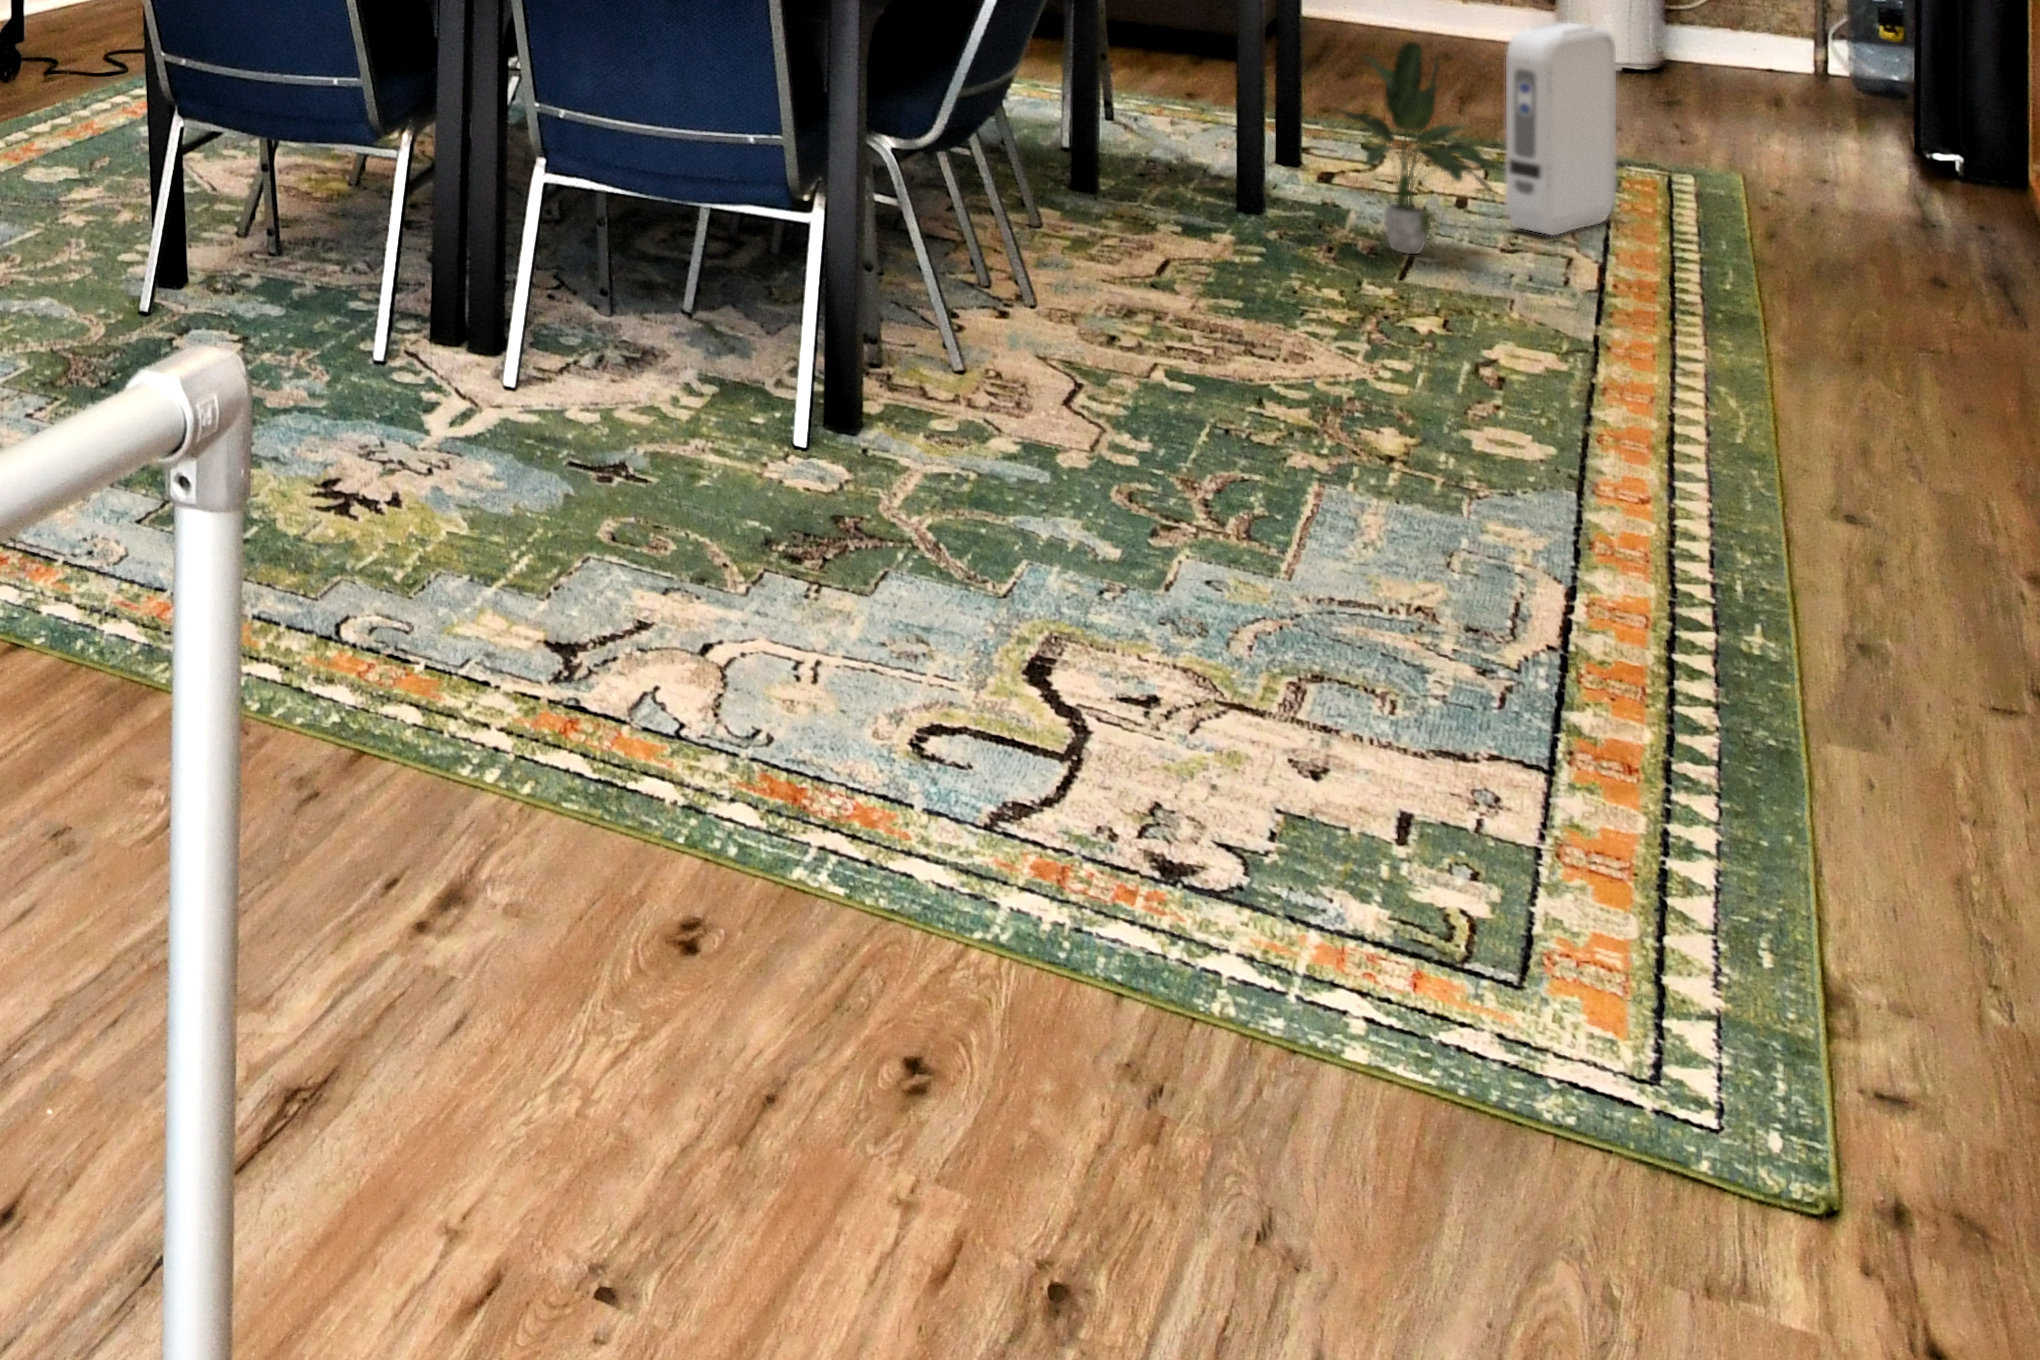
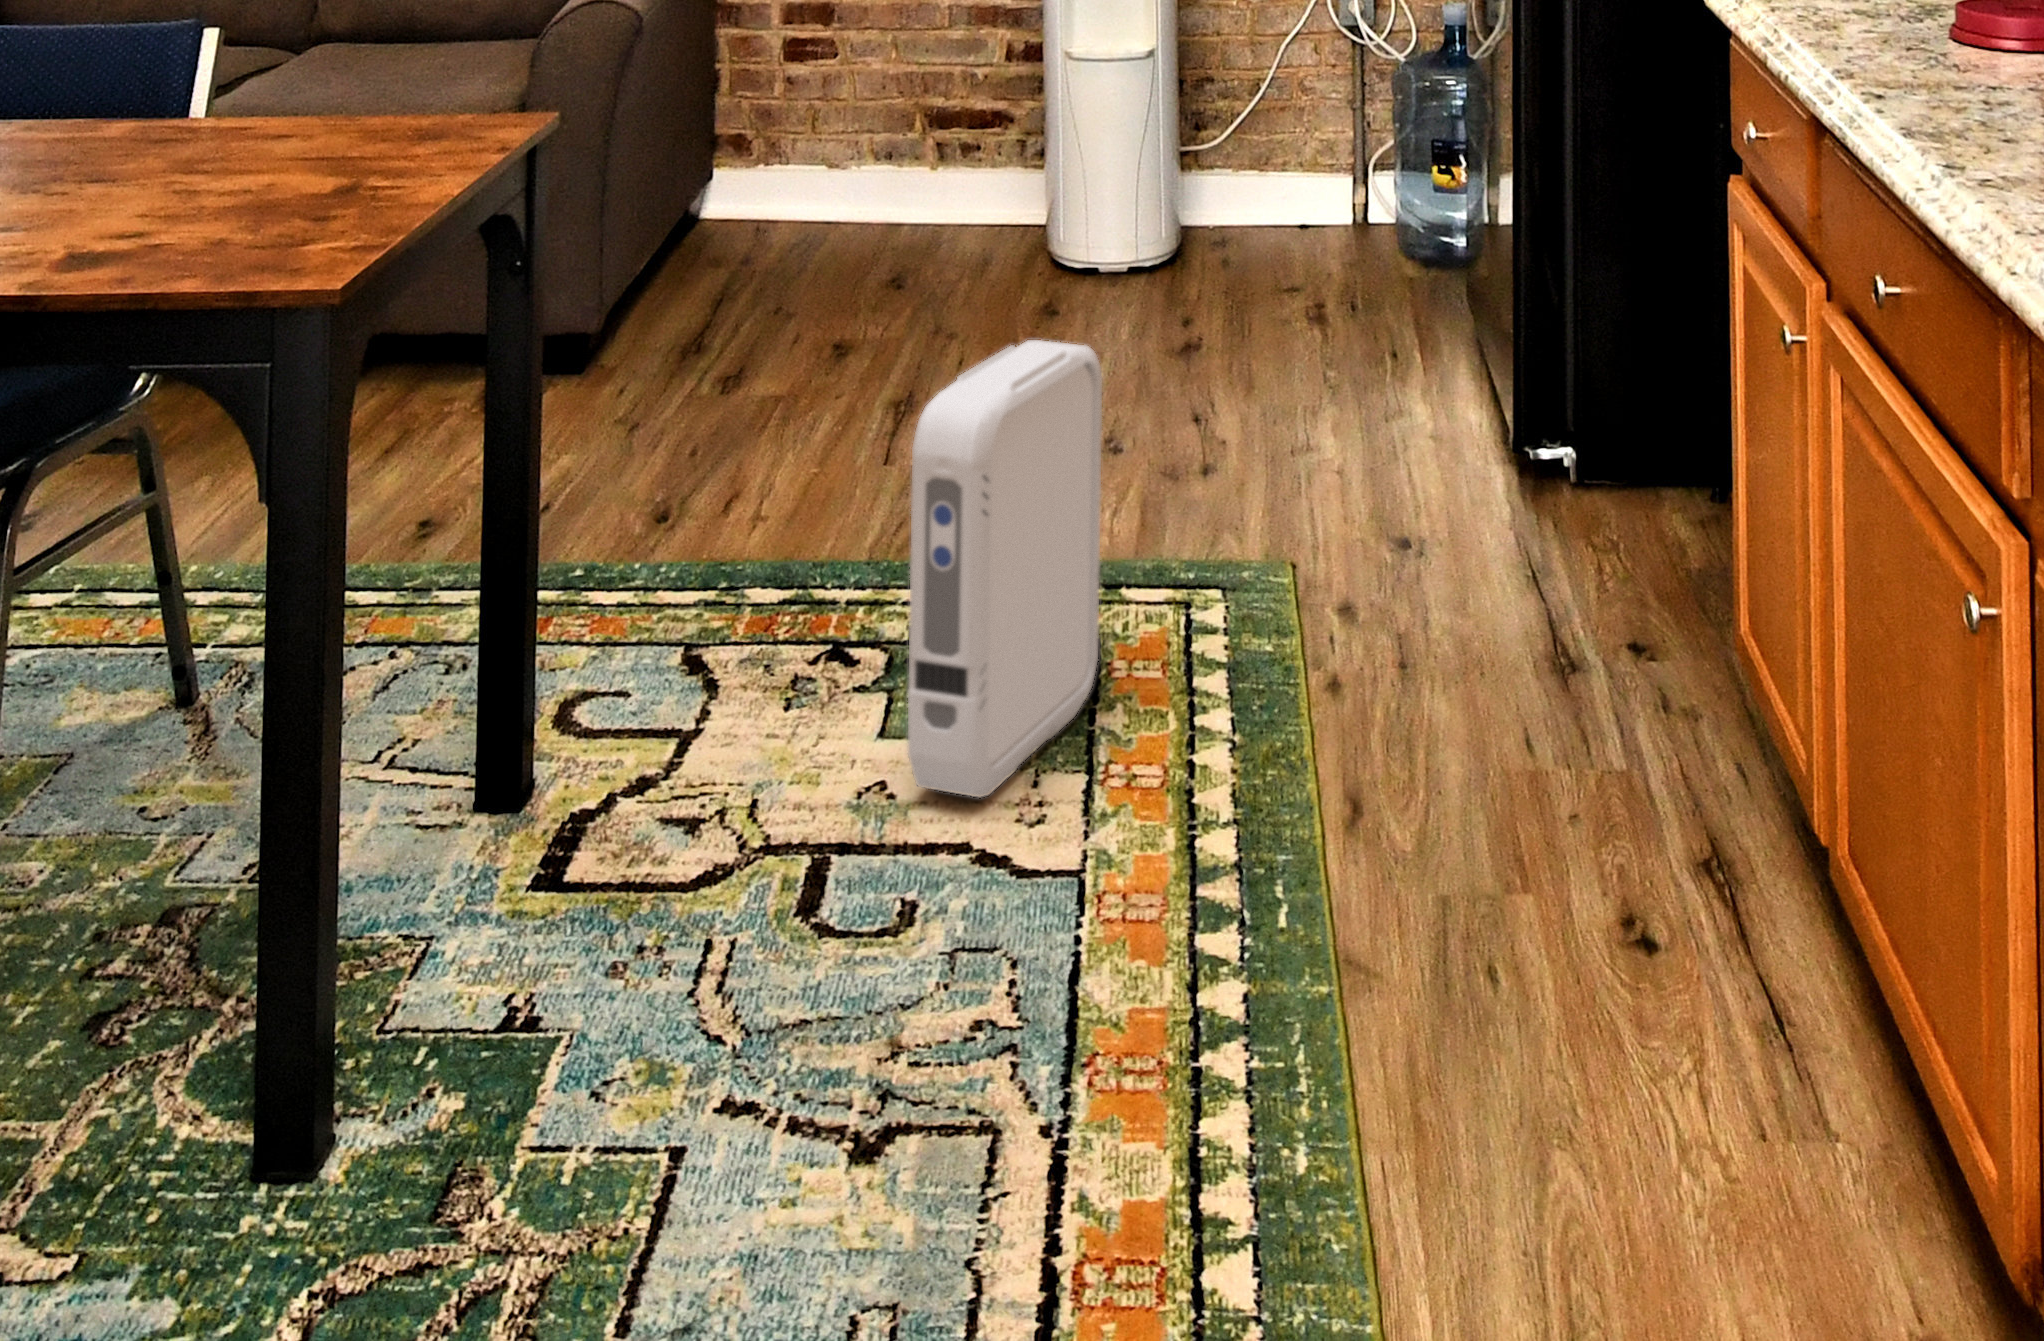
potted plant: present [1339,42,1492,254] -> none [551,489,873,974]

